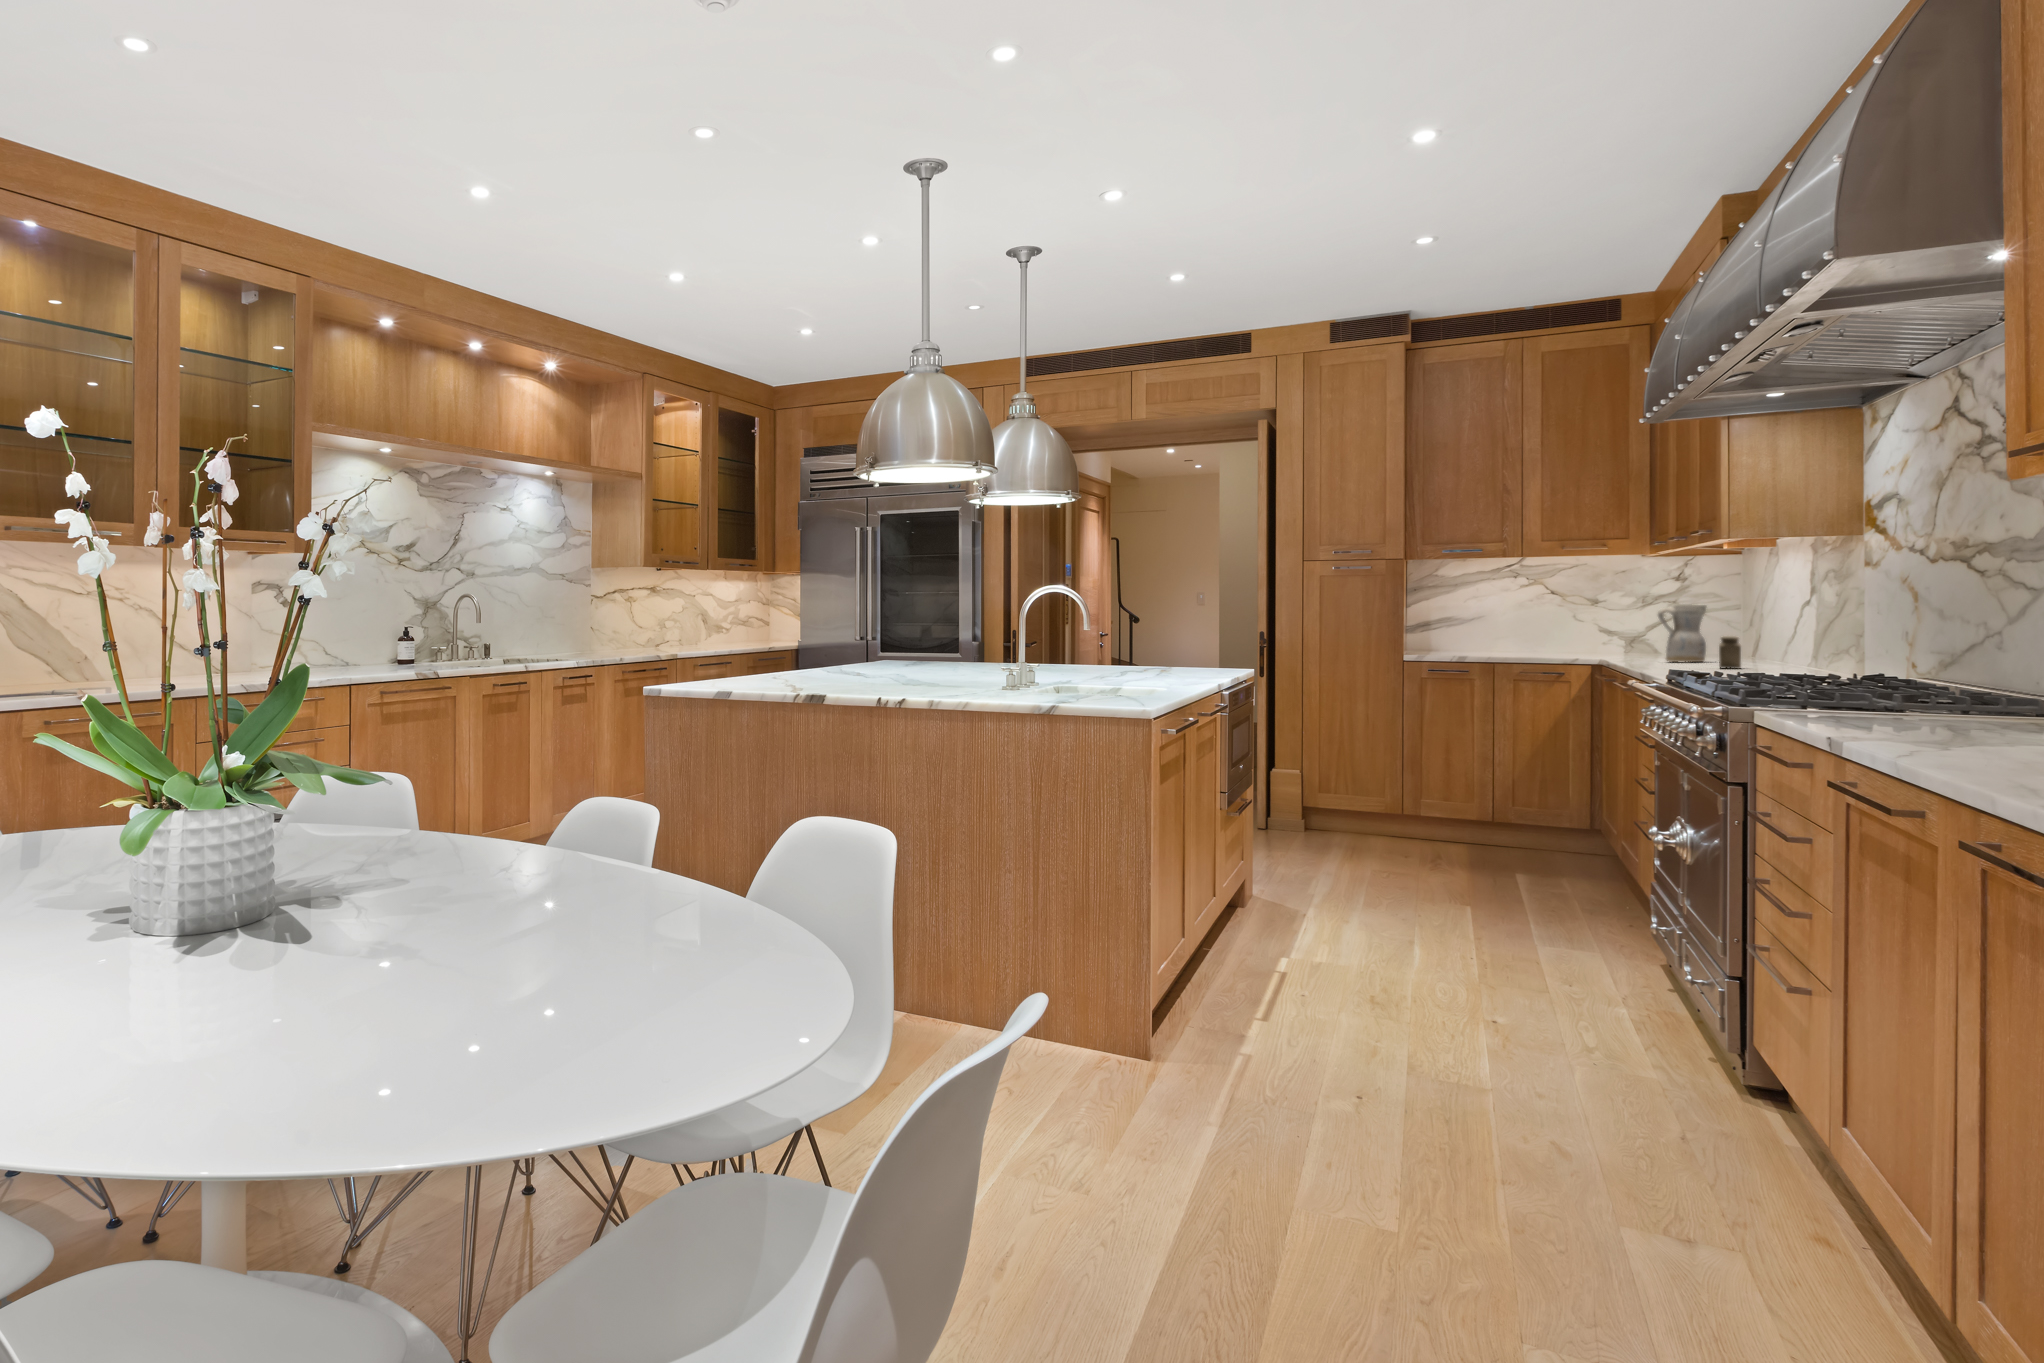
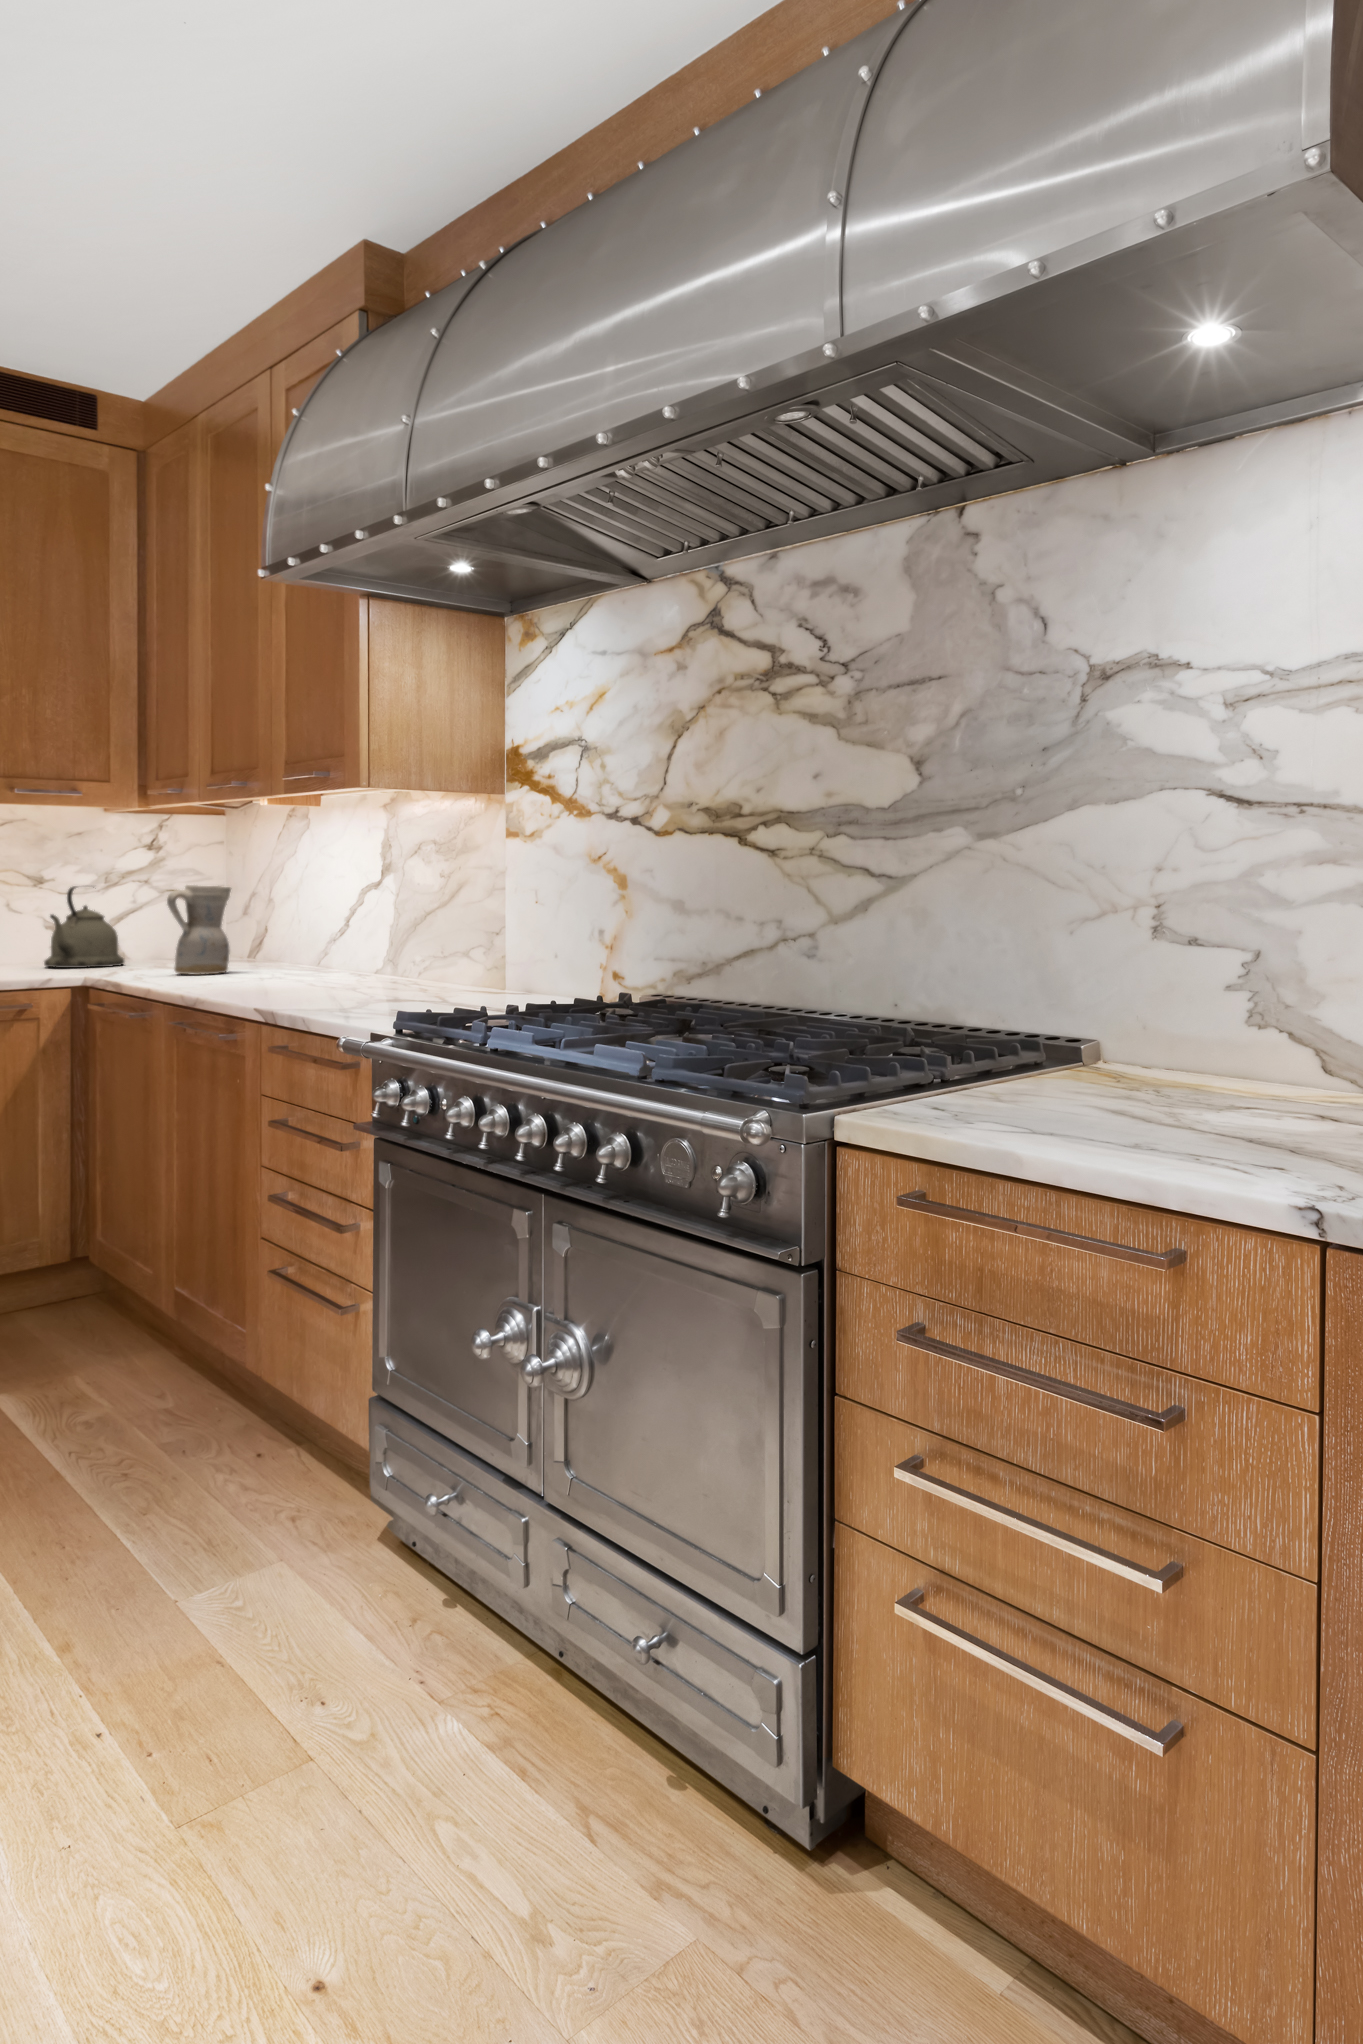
kettle: none [1602,606,1660,658] -> present [44,886,124,968]
salt shaker: present [1719,636,1741,669] -> none [302,936,335,986]

